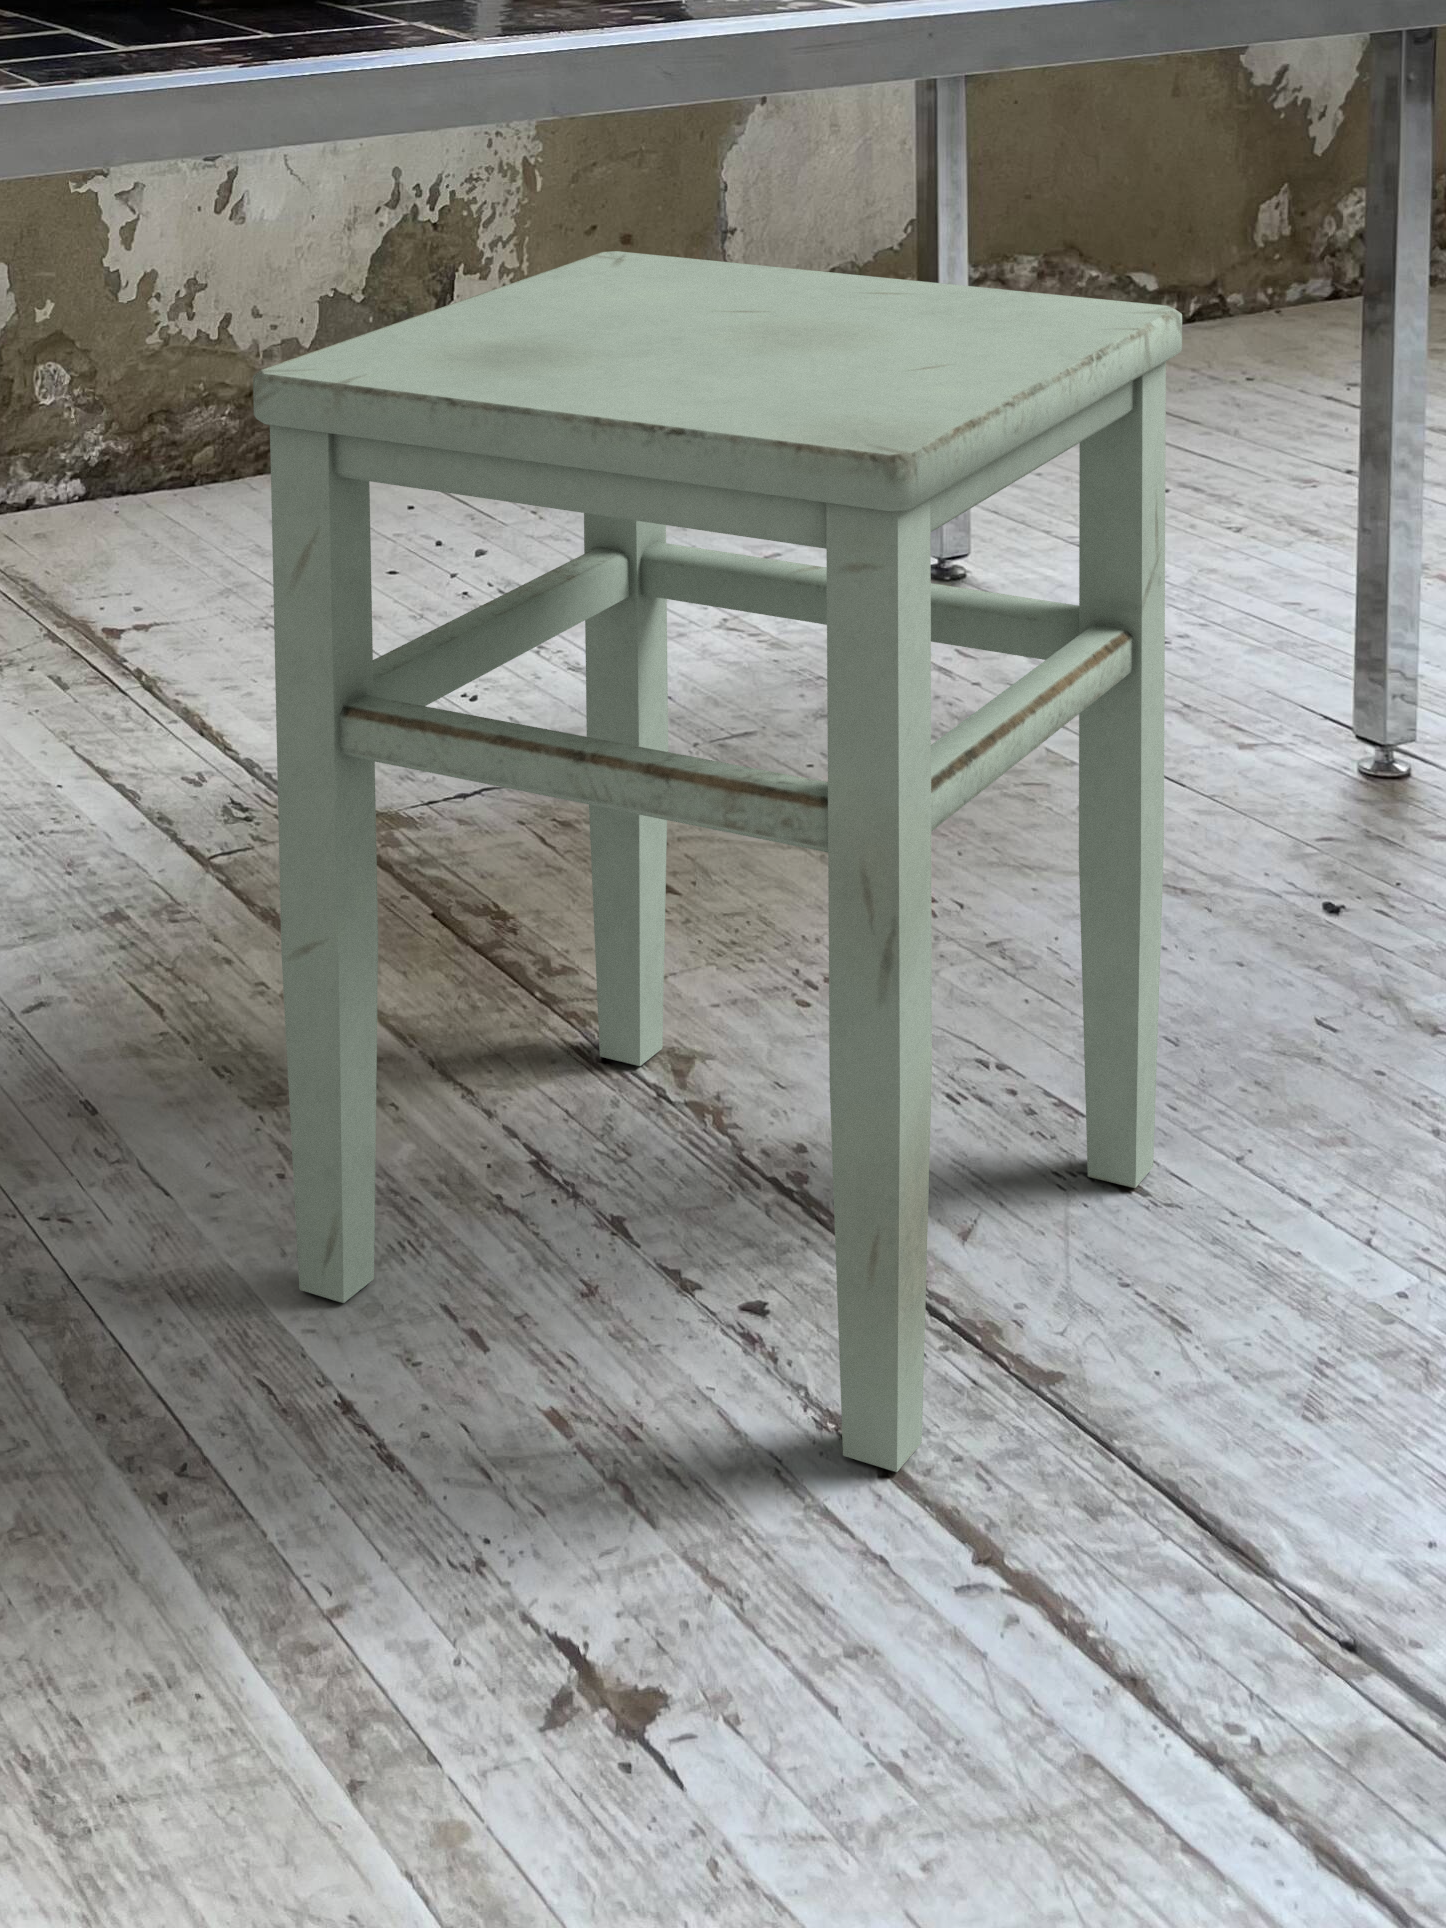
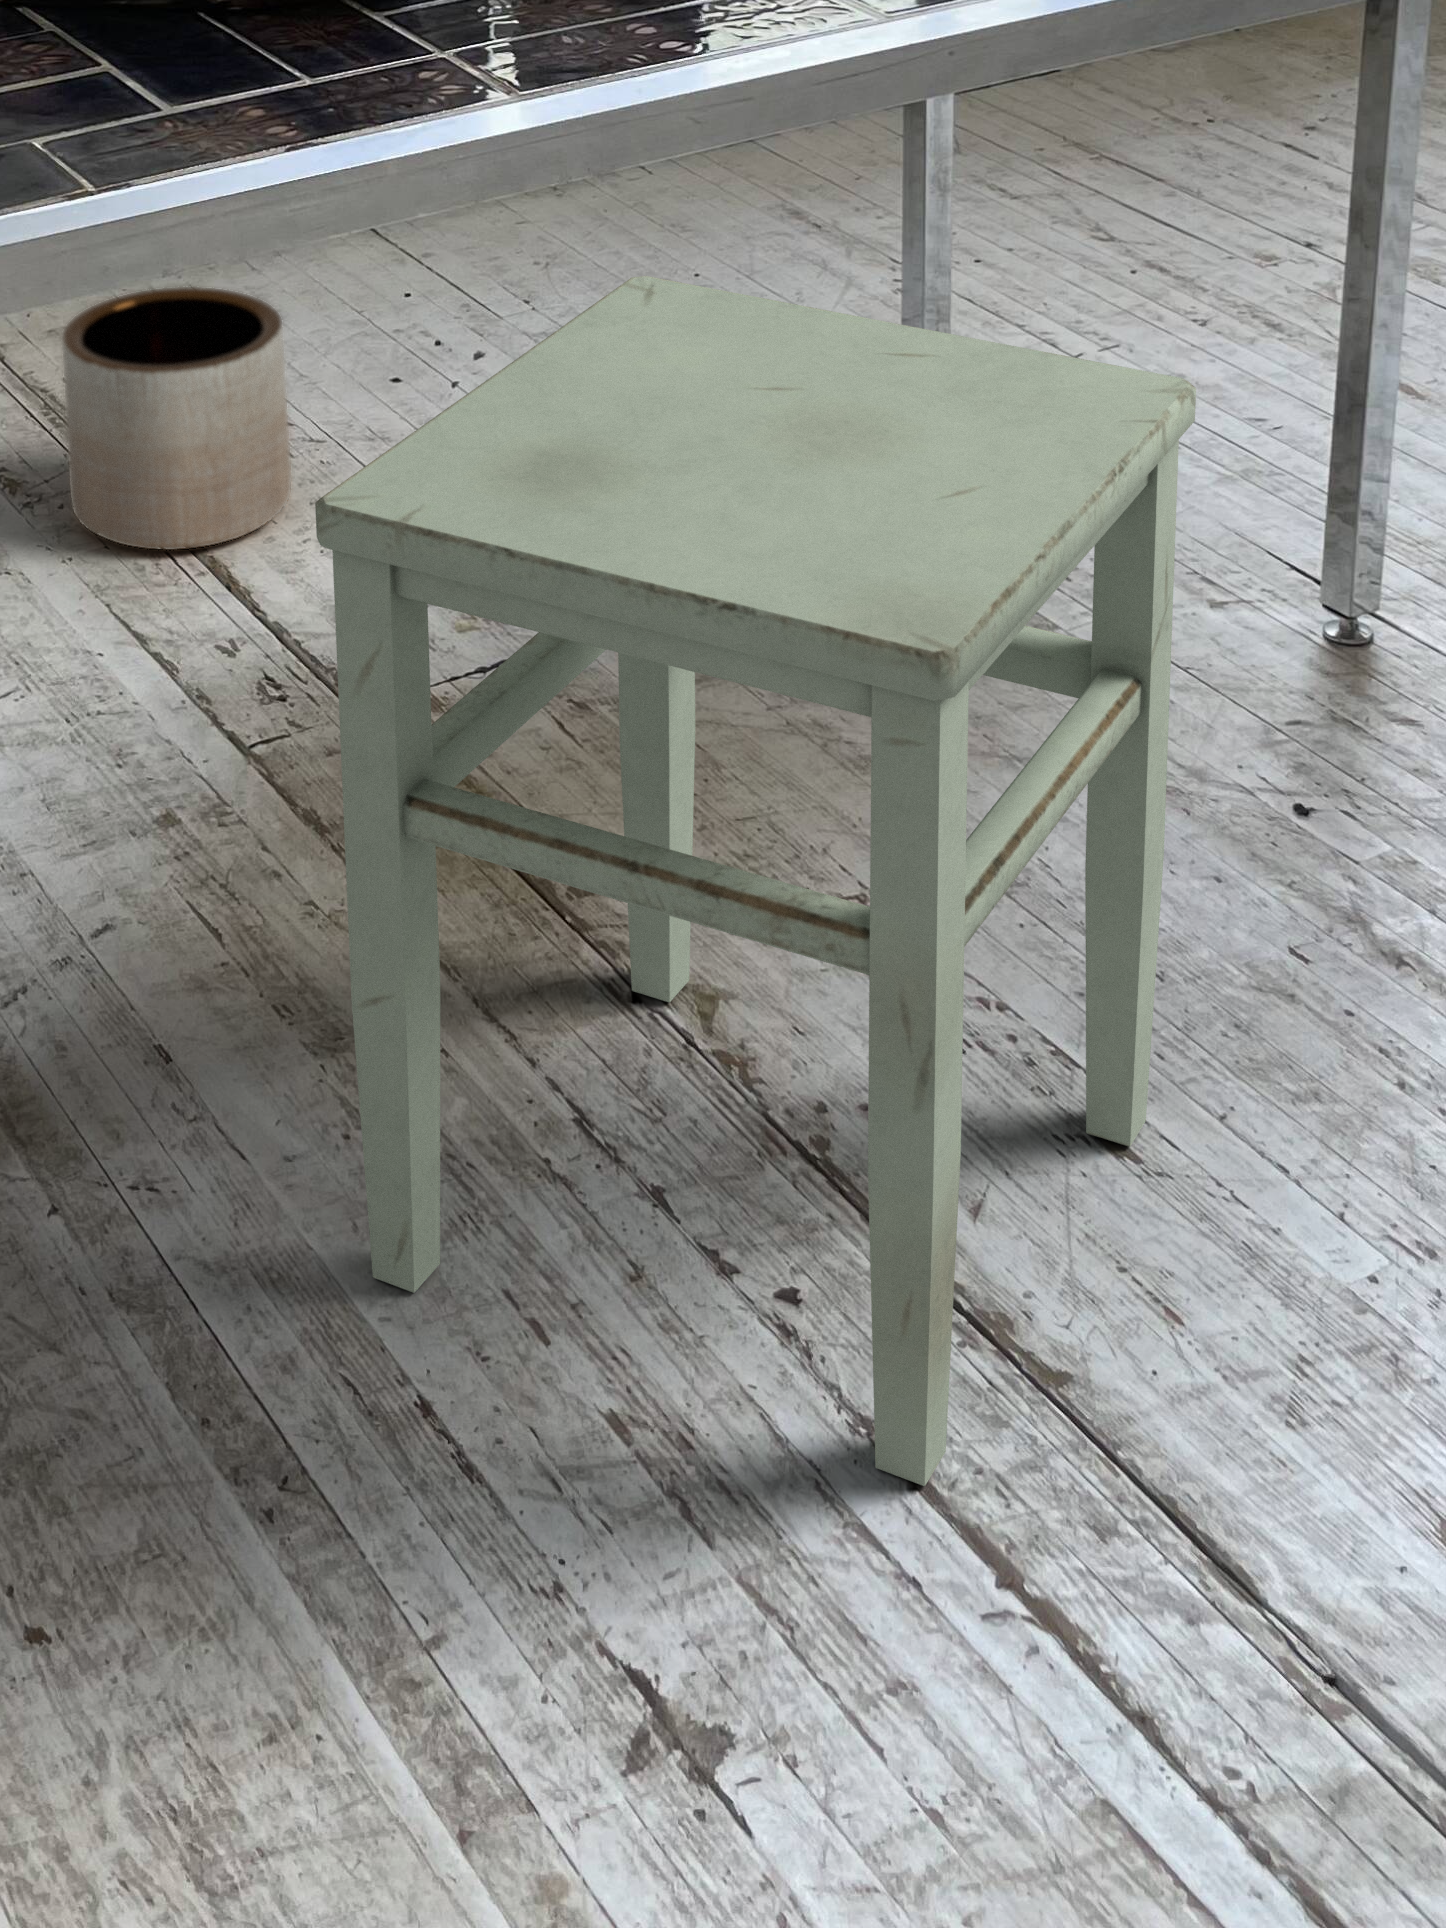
planter: none [35,446,270,704] -> present [62,287,291,550]

